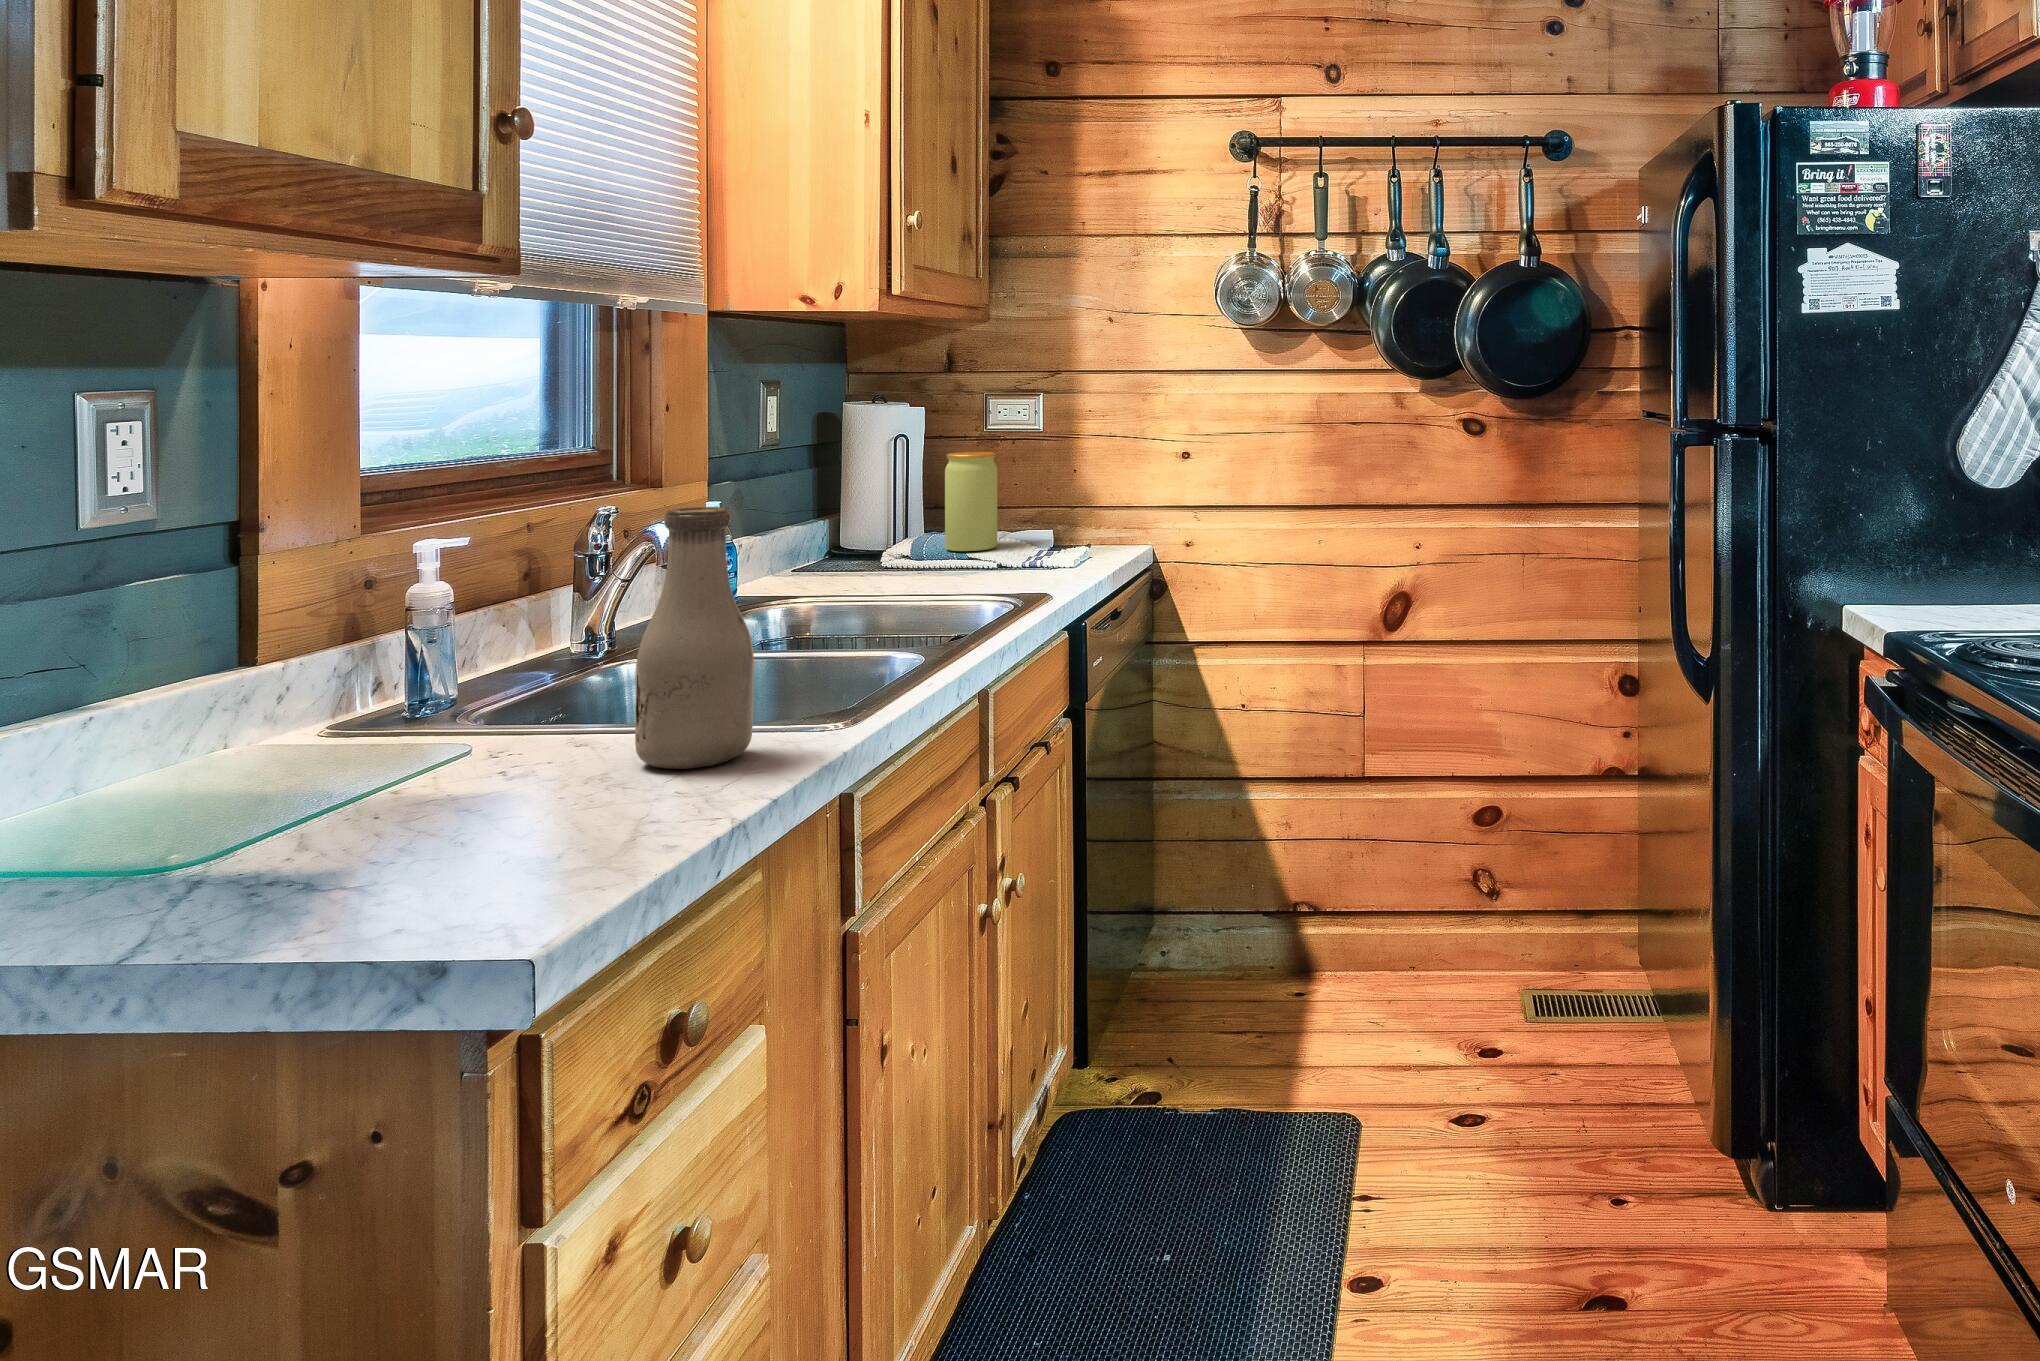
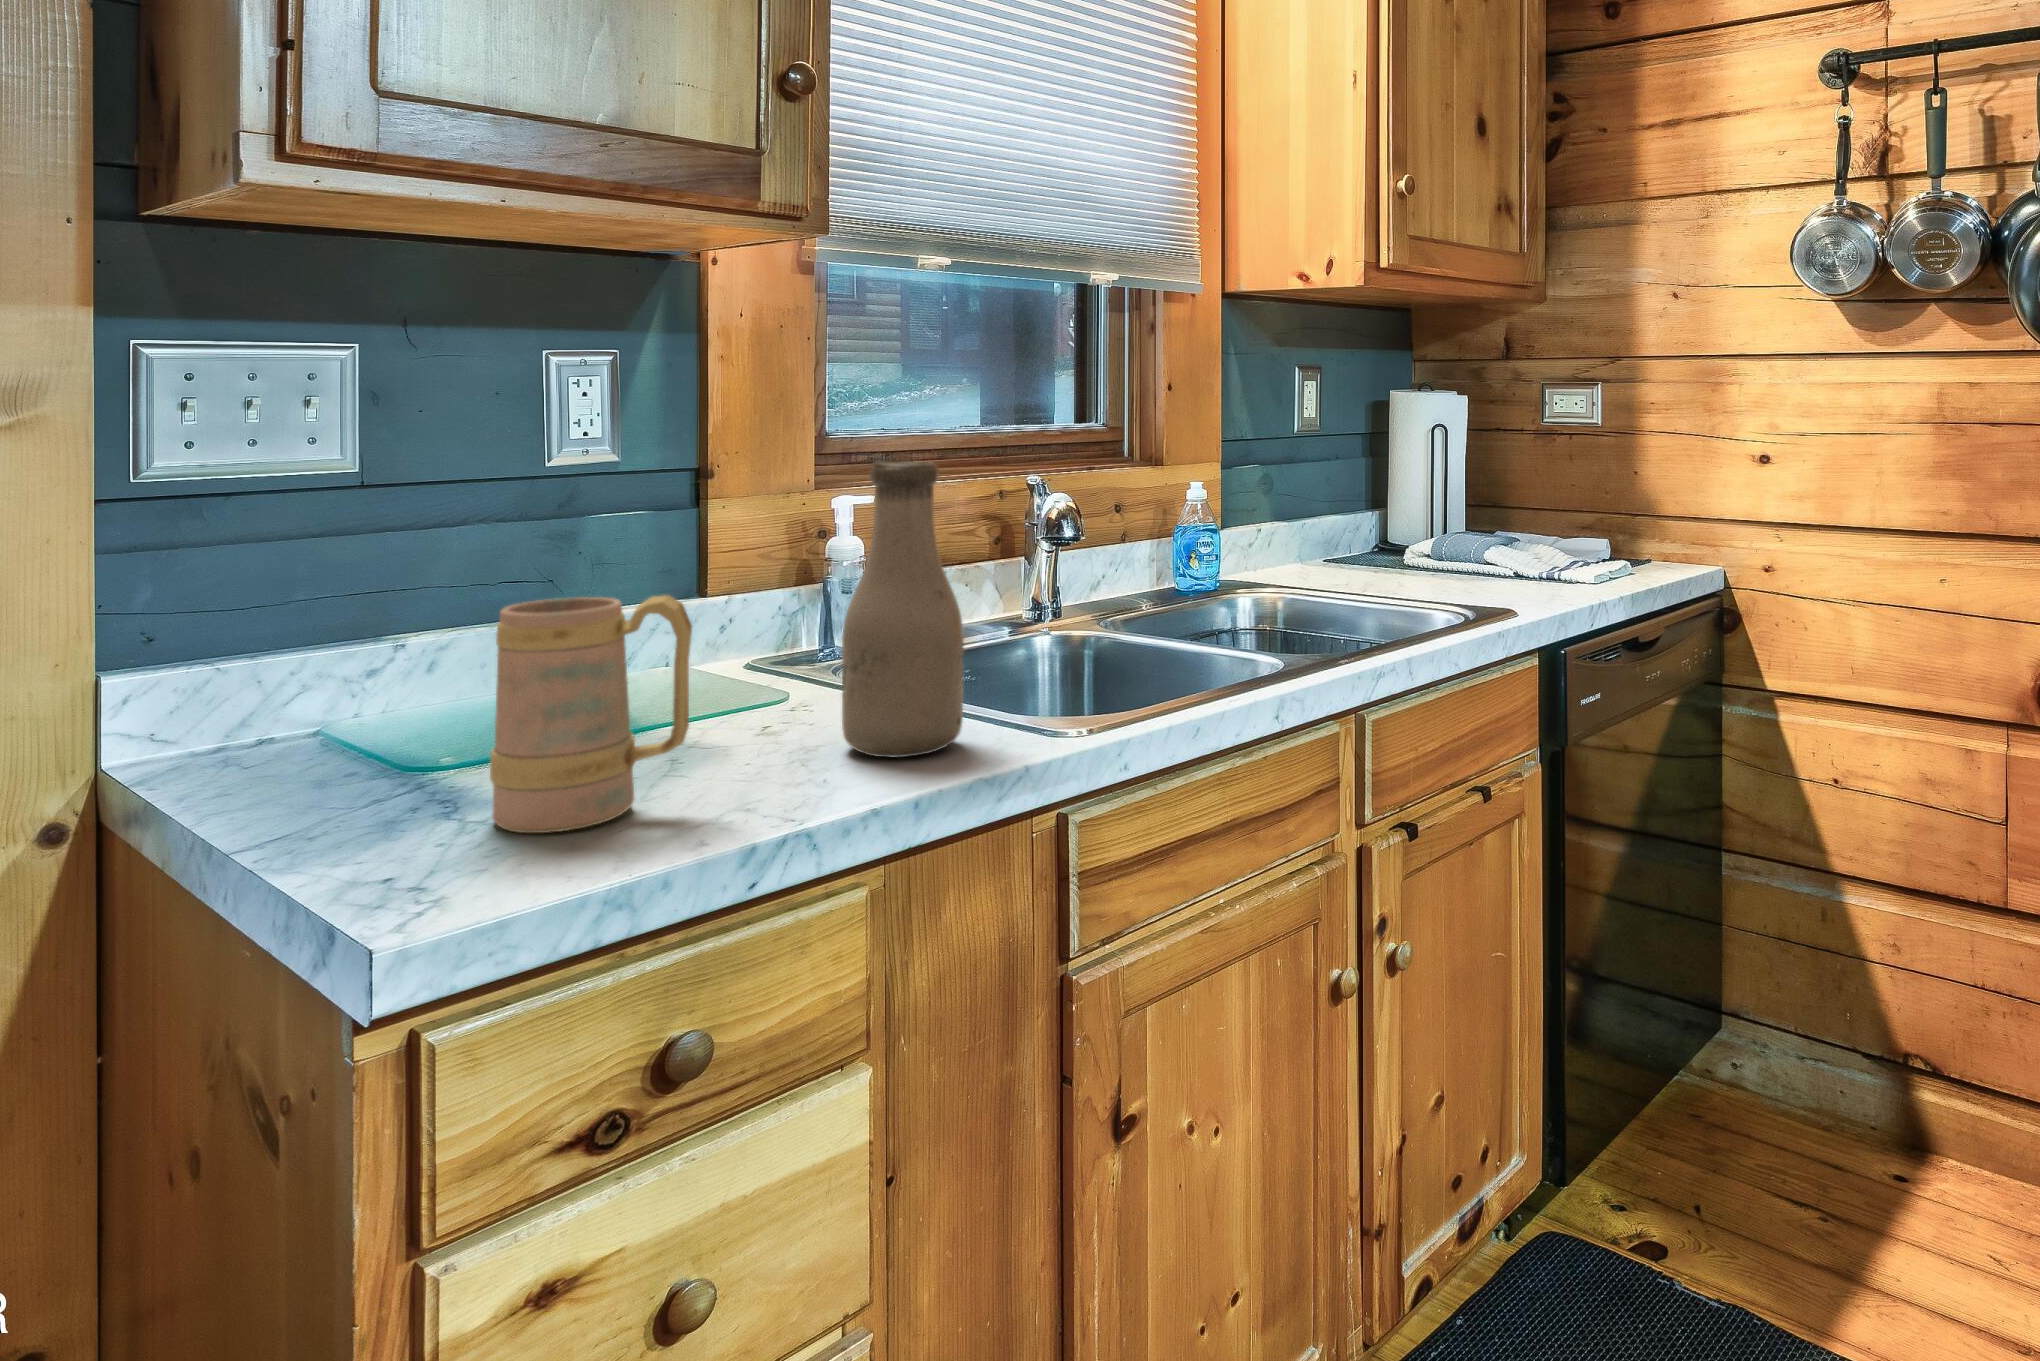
jar: present [945,452,997,551] -> none [1479,449,1534,559]
mug: none [426,641,617,869] -> present [490,595,692,833]

